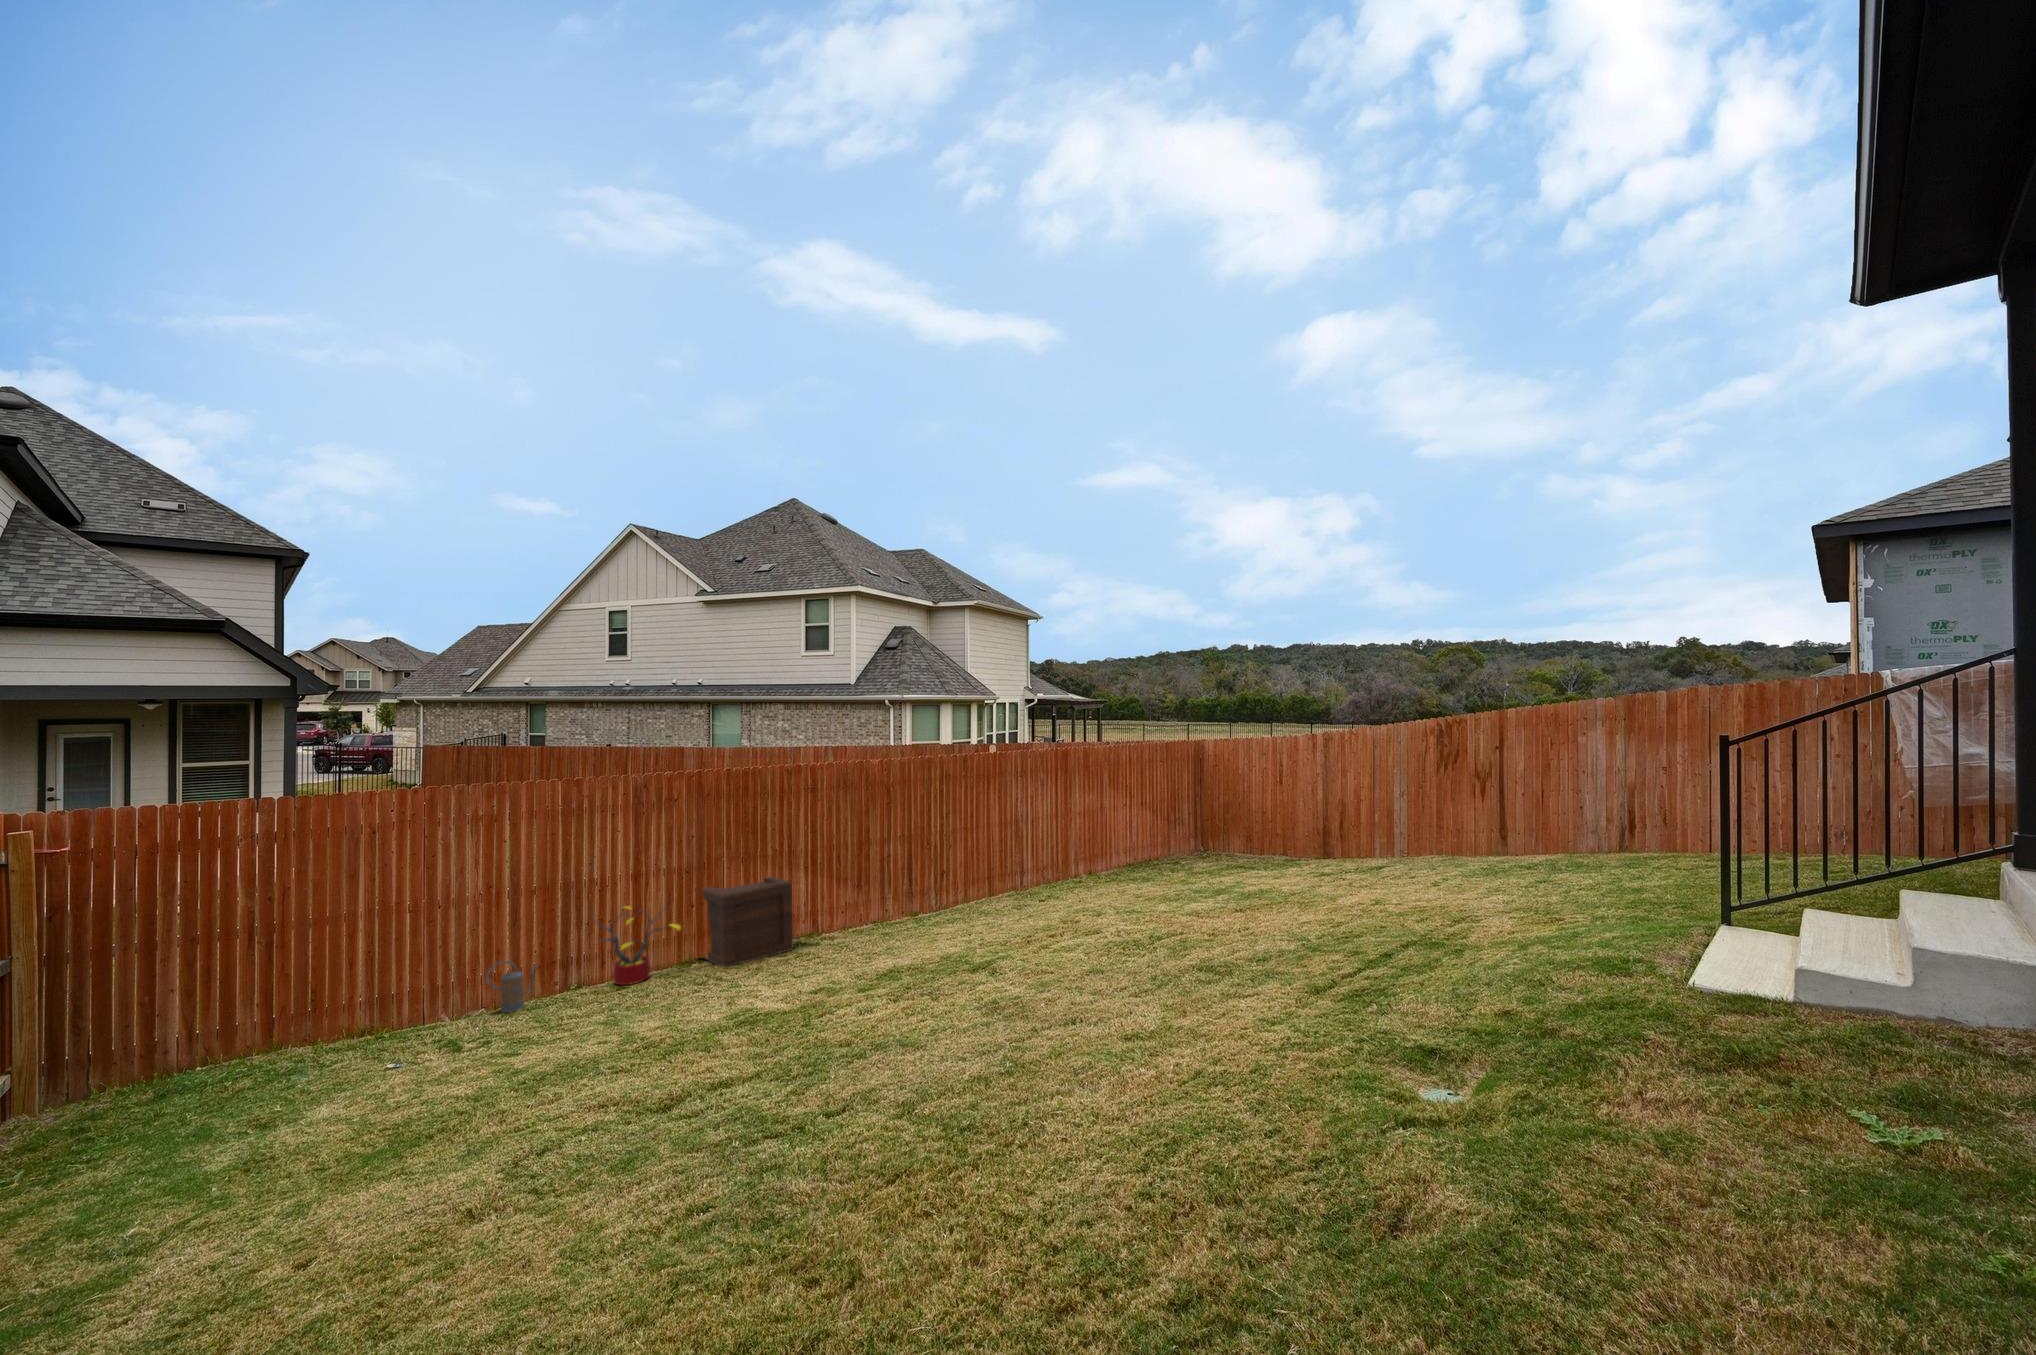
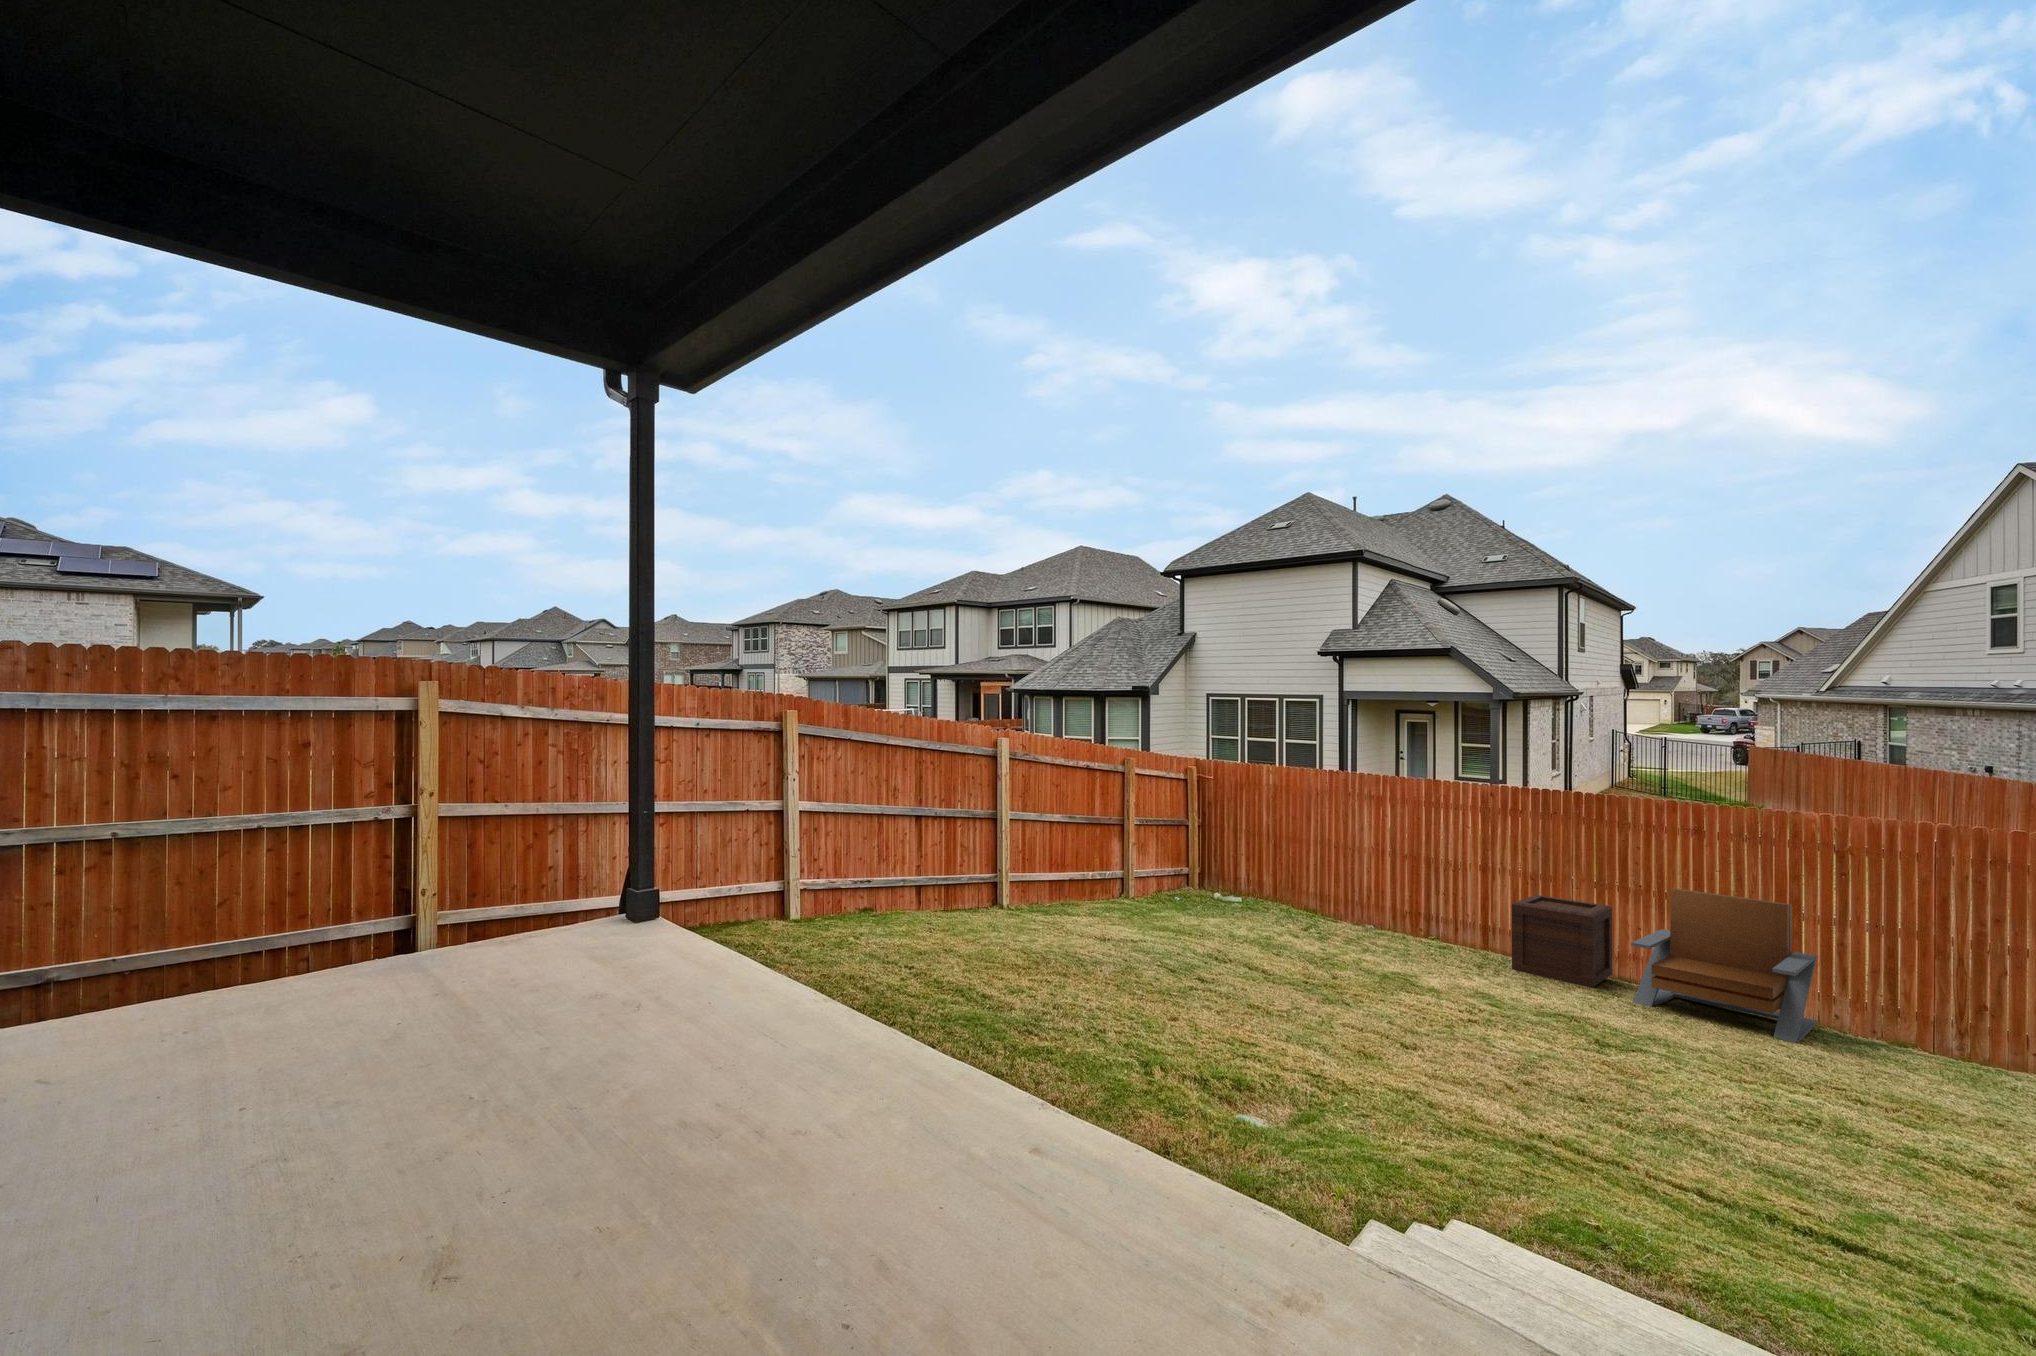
lounge chair: none [800,830,932,949] -> present [1631,889,1817,1043]
decorative plant: present [591,907,681,985] -> none [1435,881,1490,952]
watering can: present [486,961,537,1013] -> none [1360,895,1392,933]

